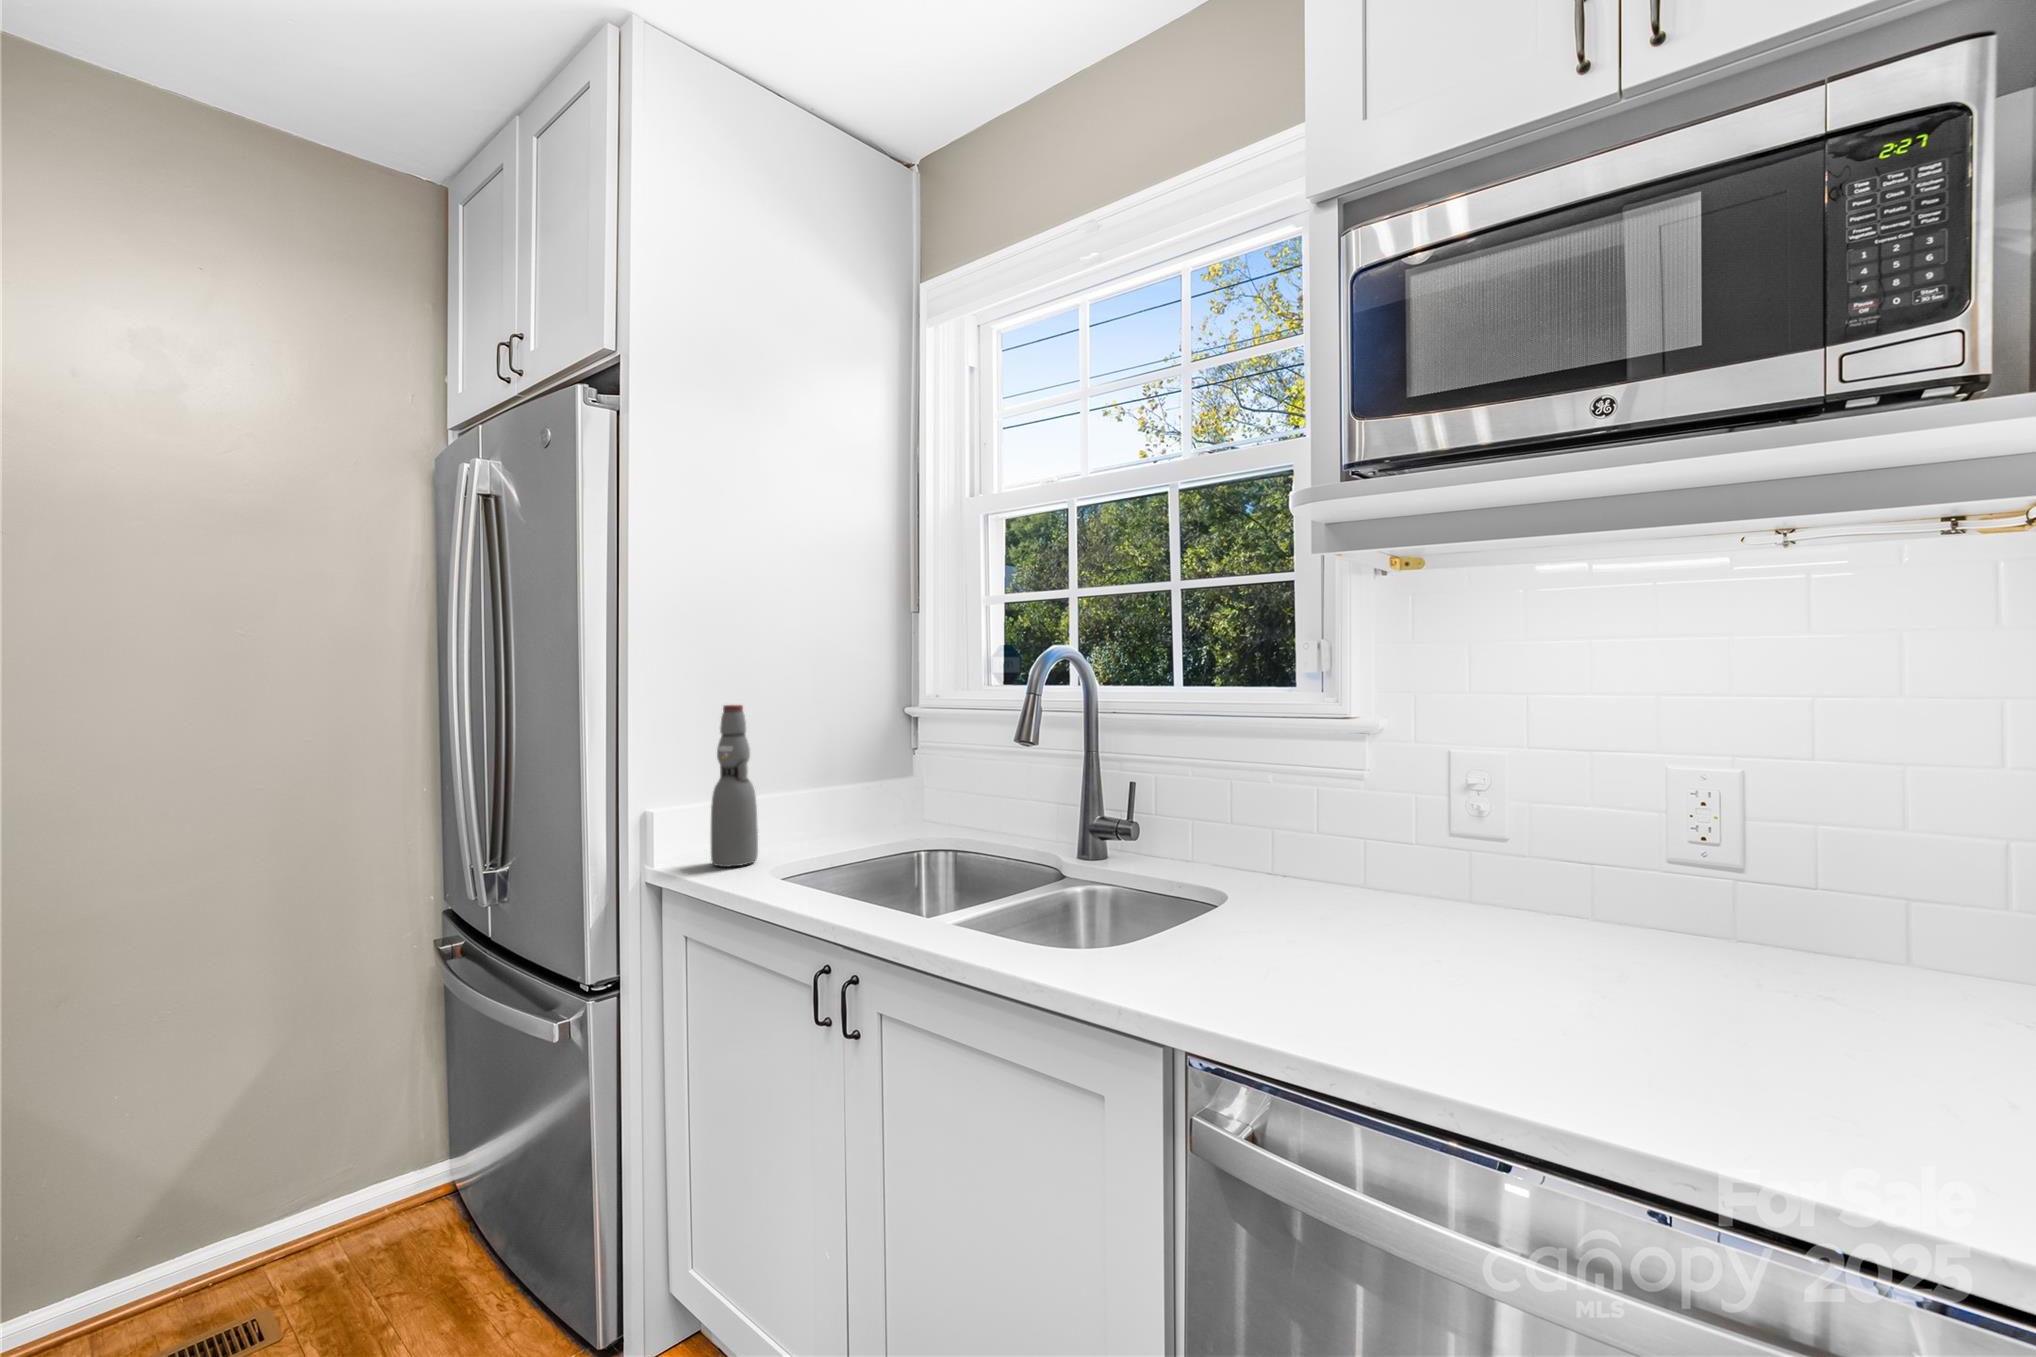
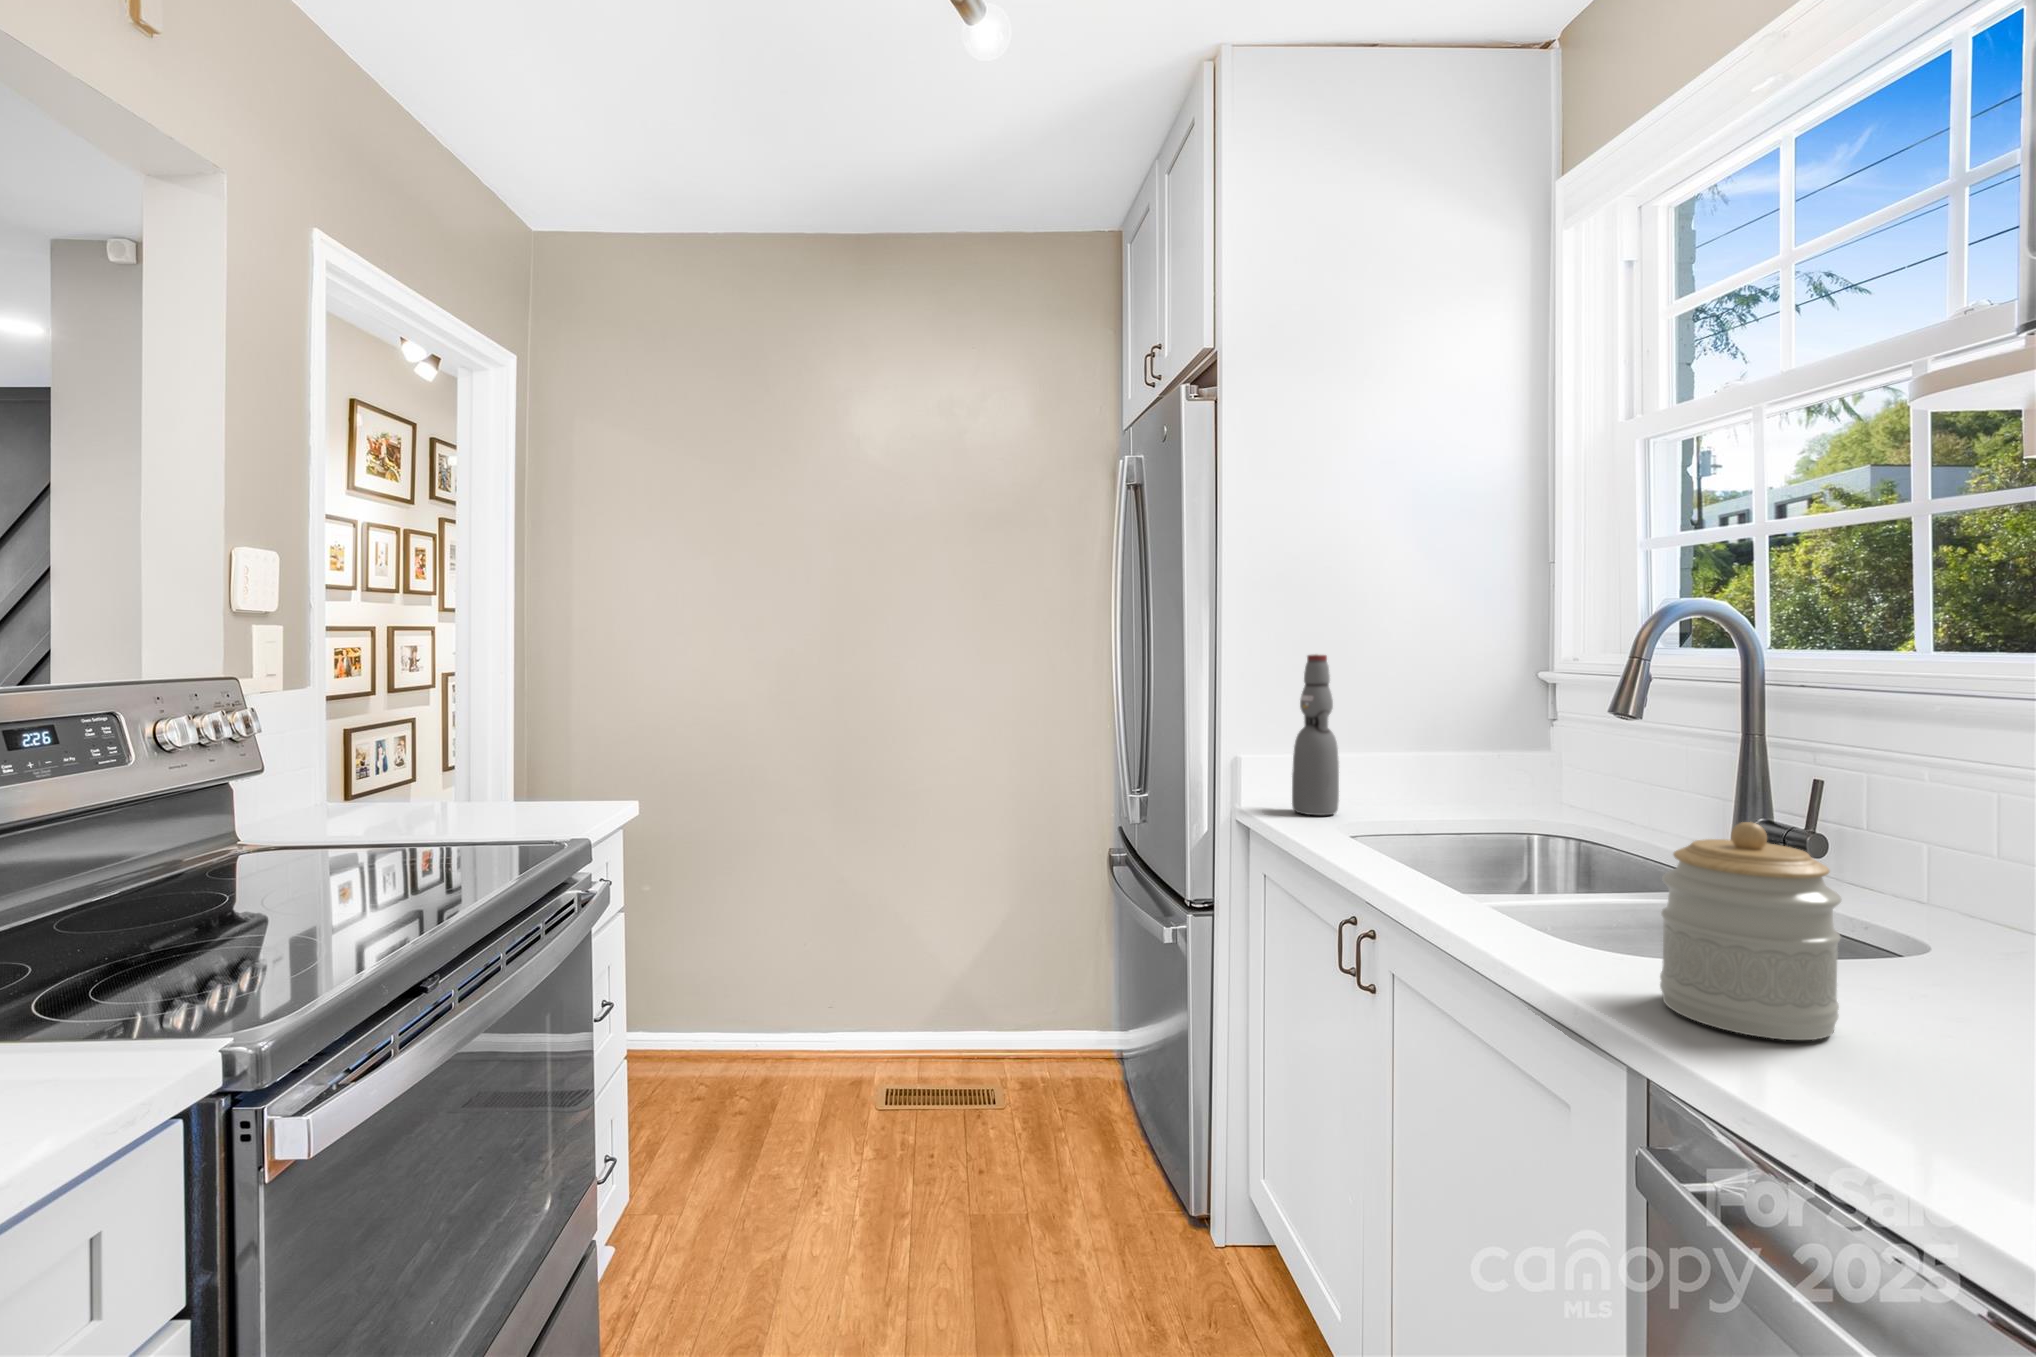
jar: none [1177,825,1298,1000] -> present [1660,822,1841,1040]

